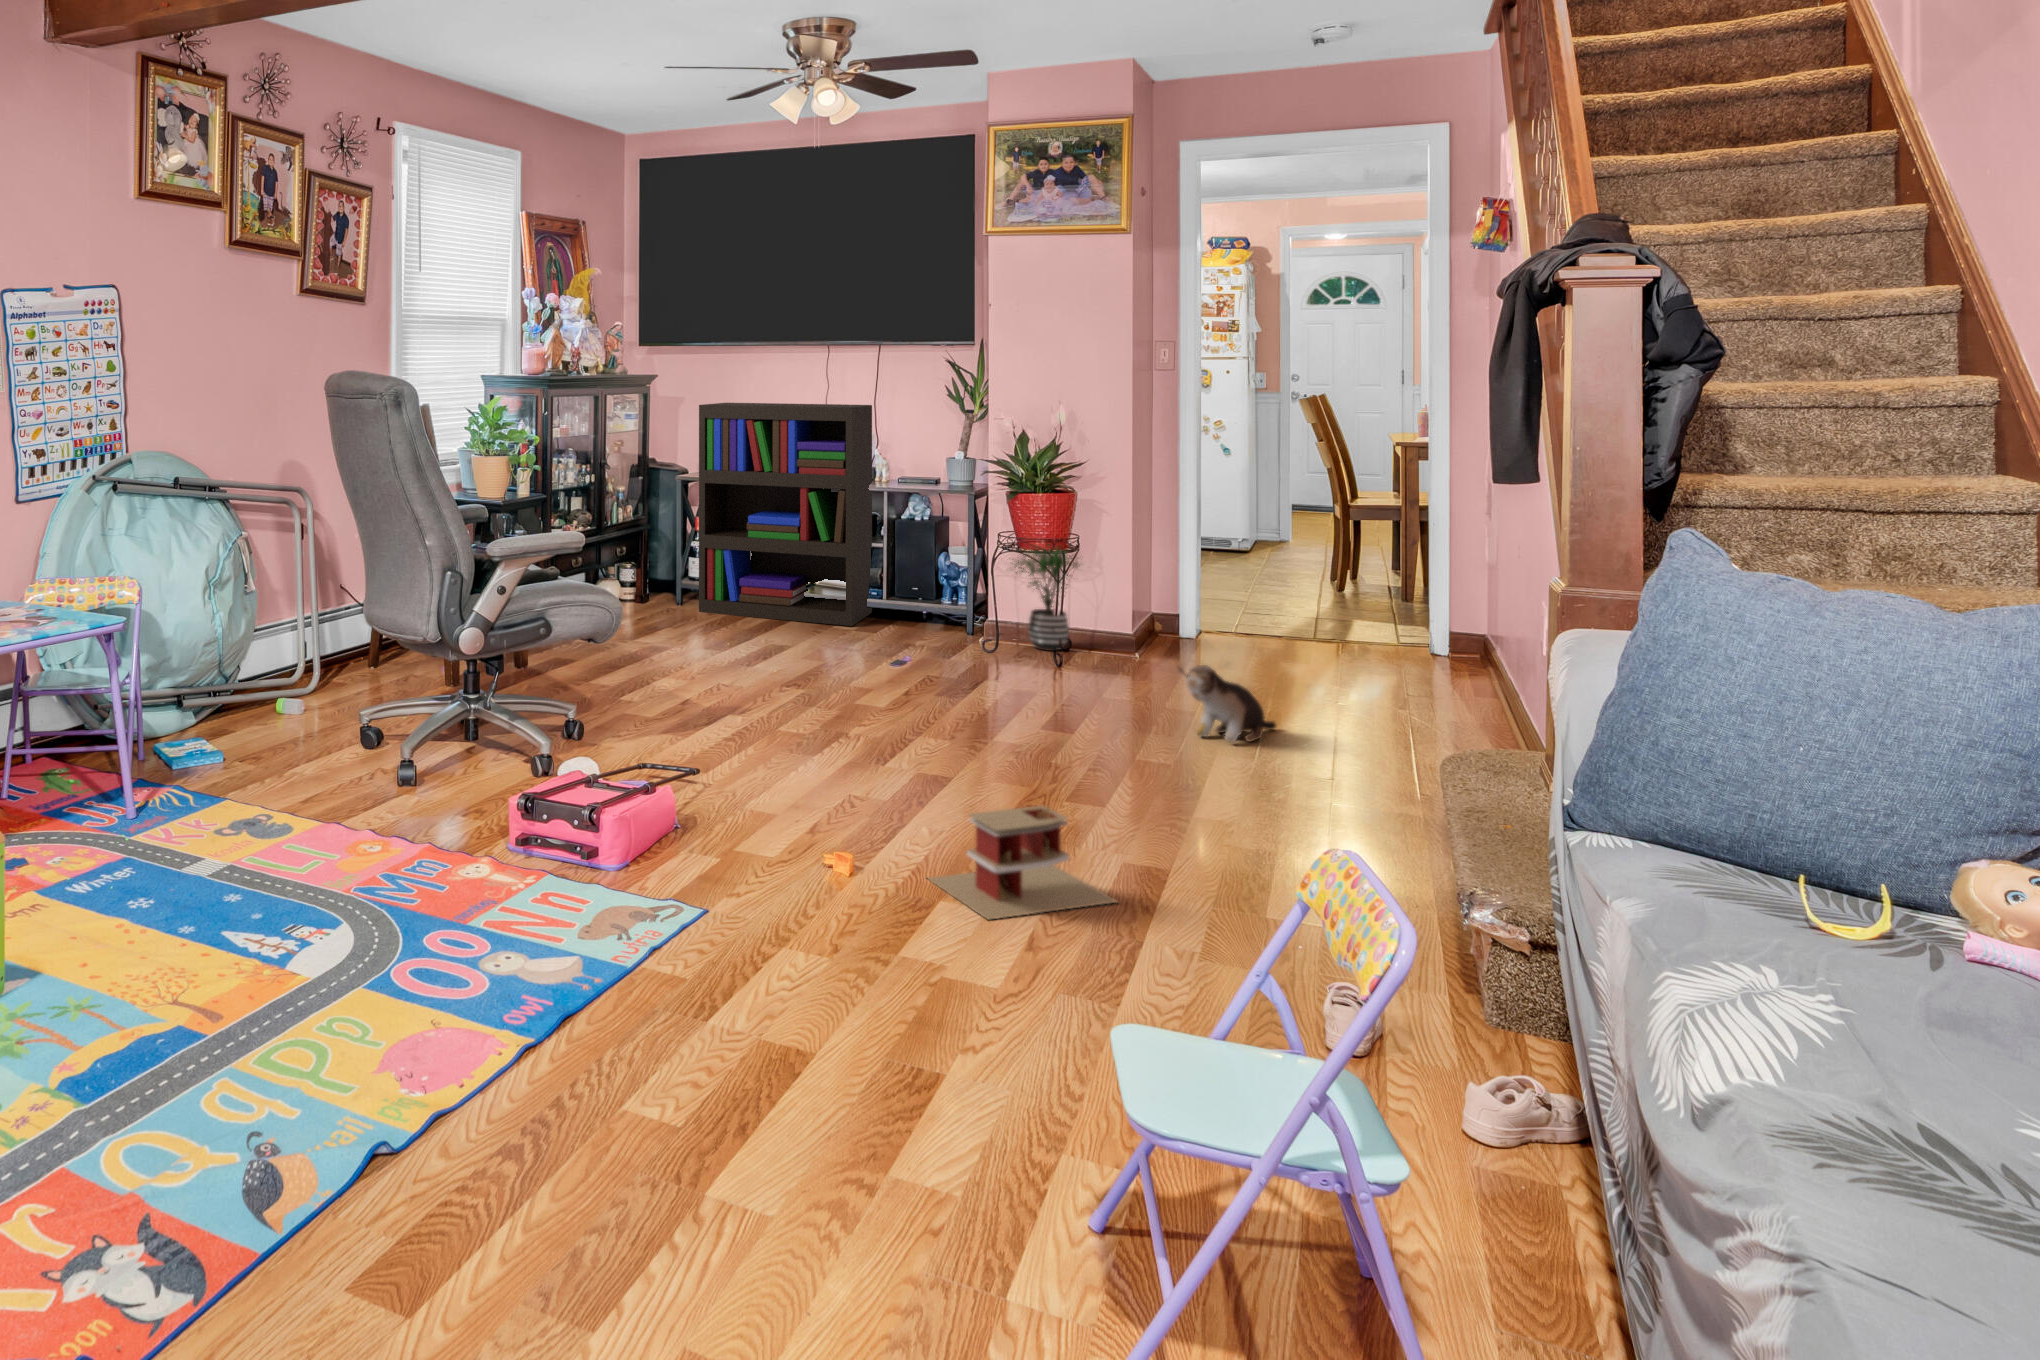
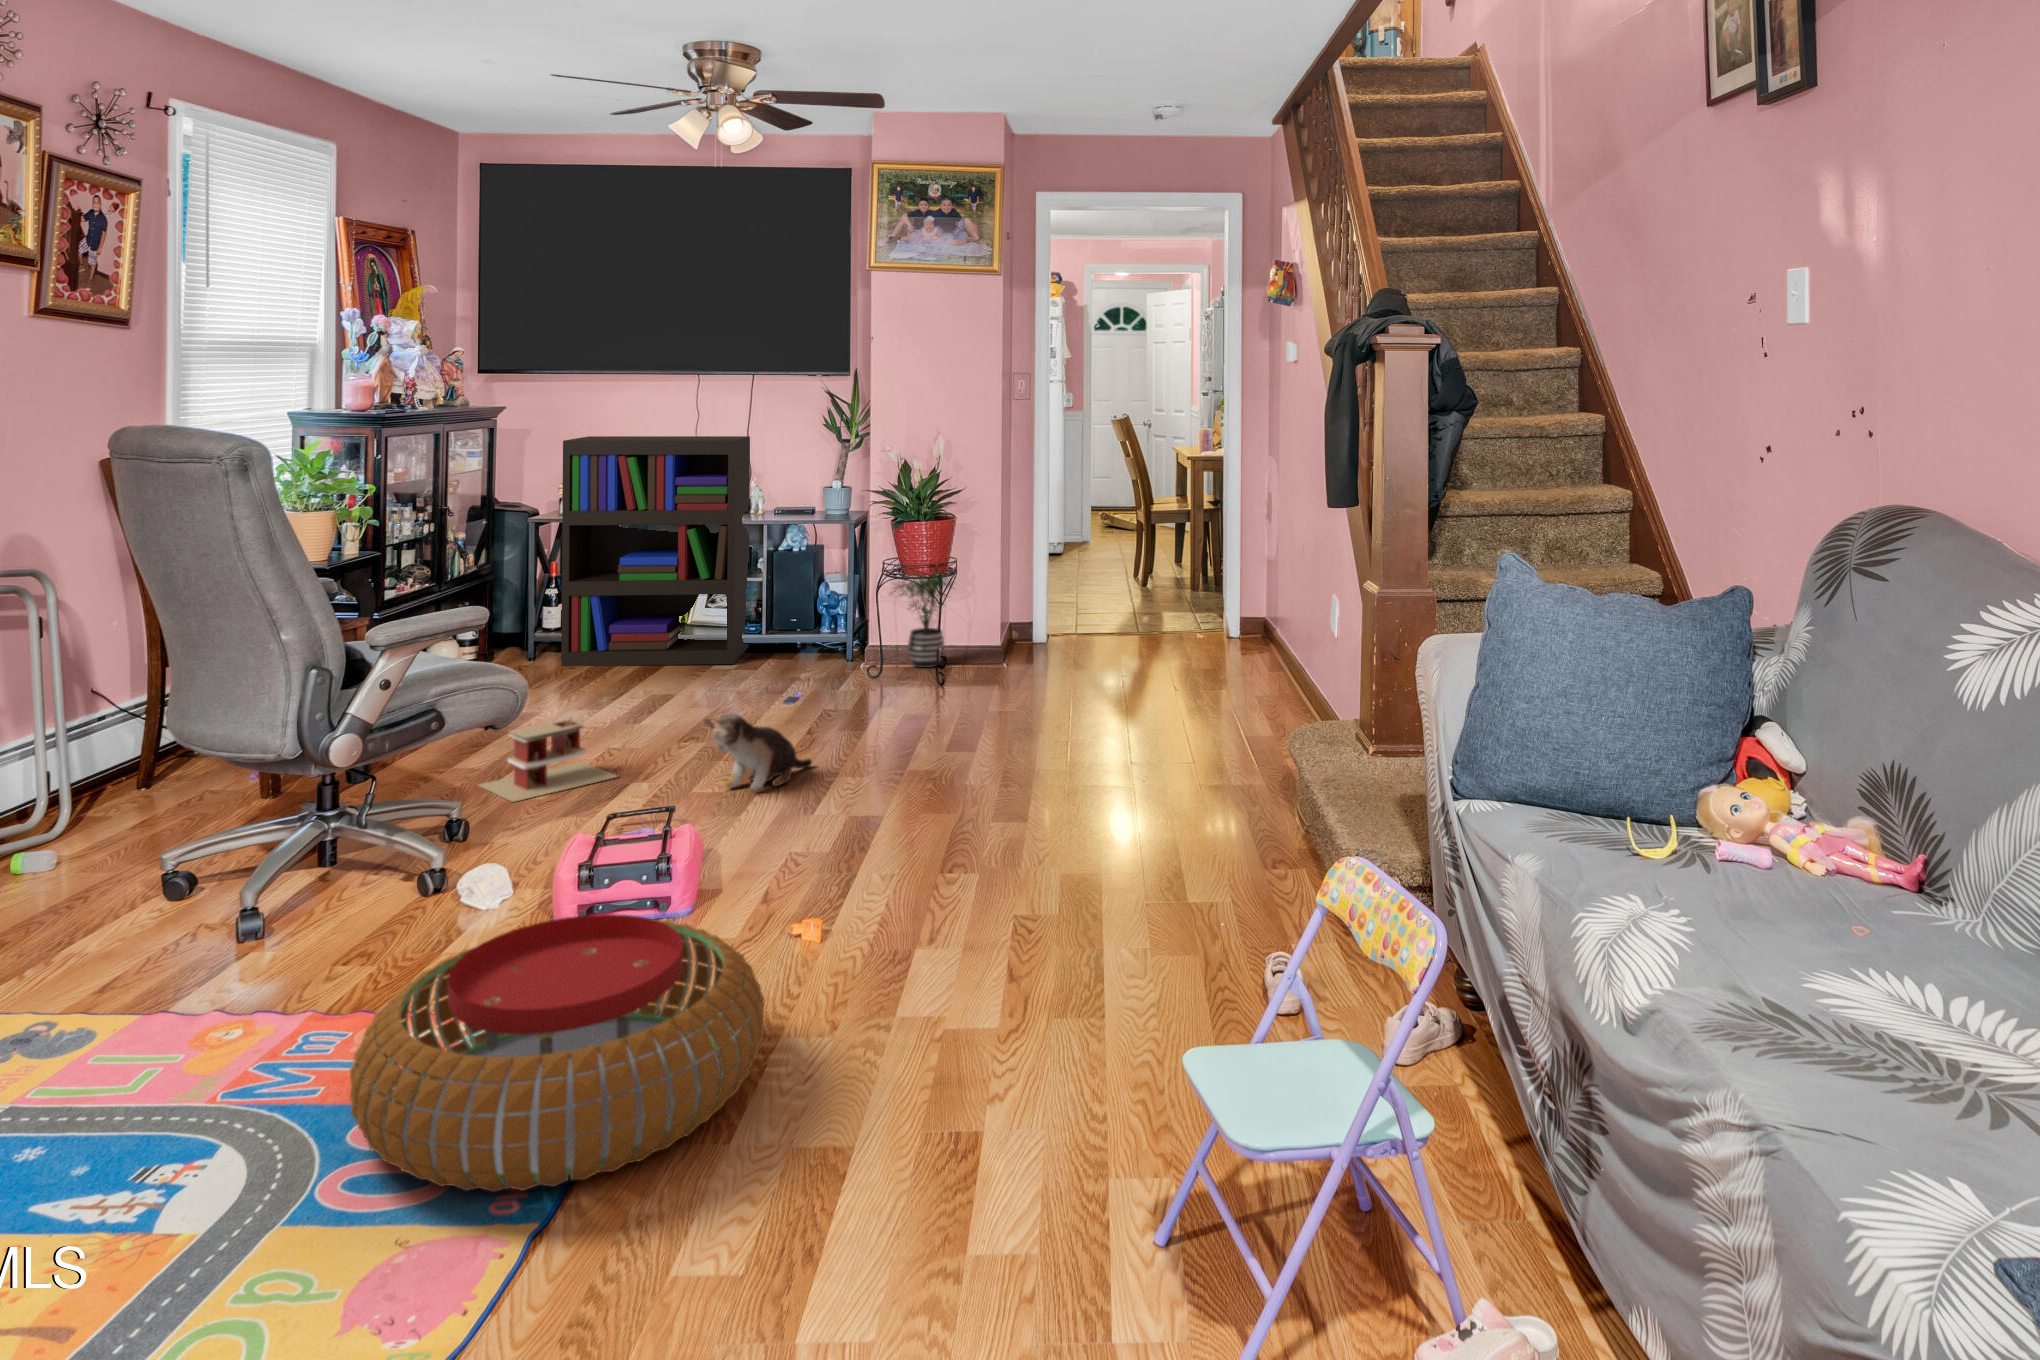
plush toy: present [1179,665,1276,742] -> present [704,714,812,790]
pouf: none [422,799,758,1016] -> present [350,914,764,1192]
toy house: present [929,806,1116,919] -> present [479,718,617,802]

